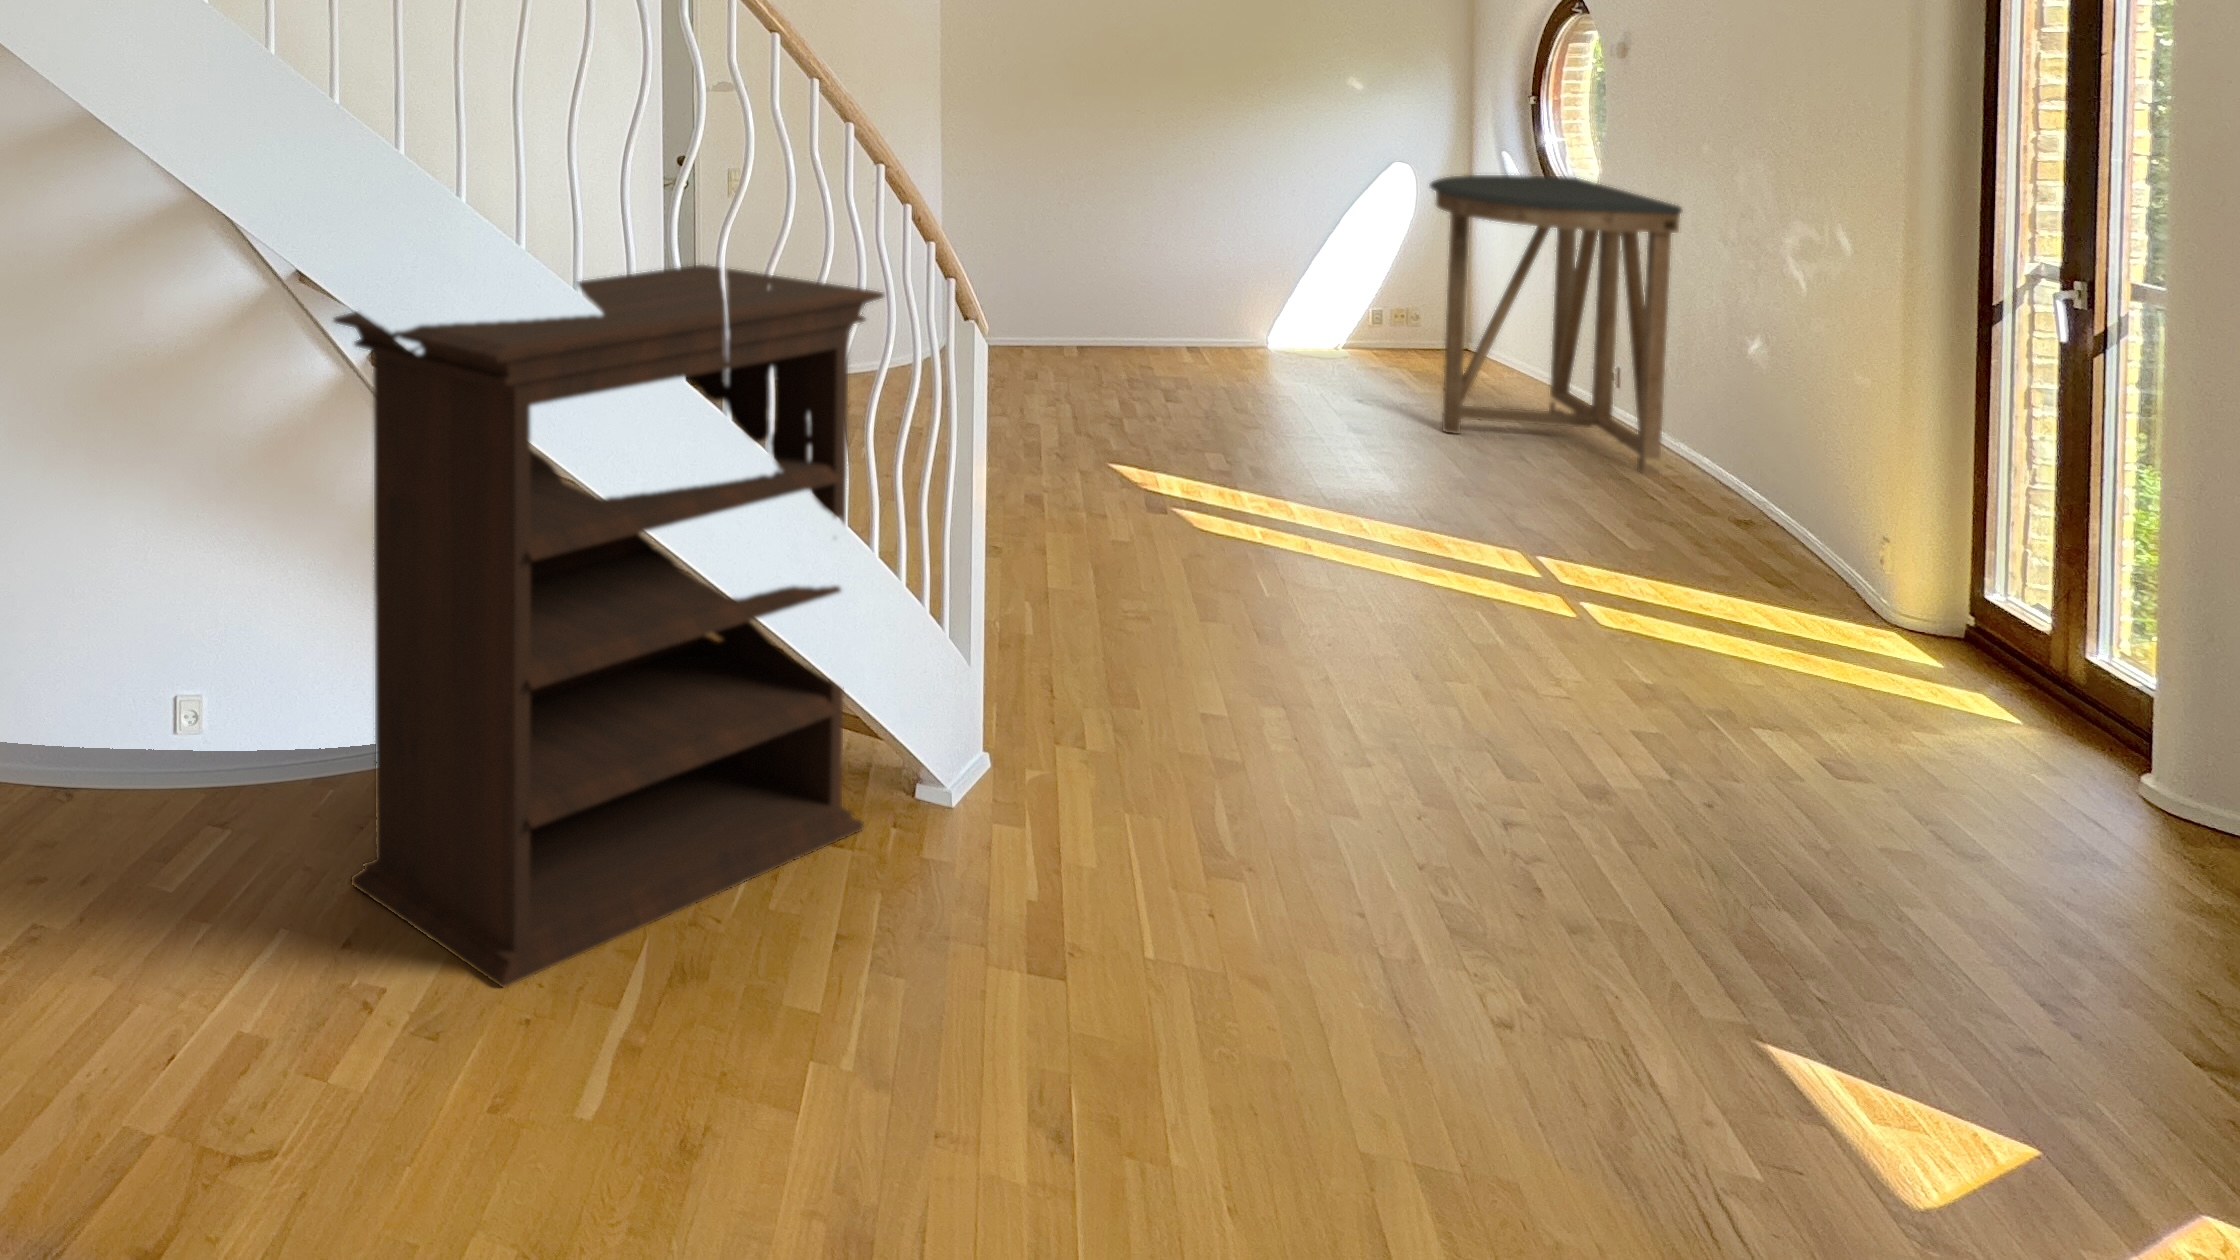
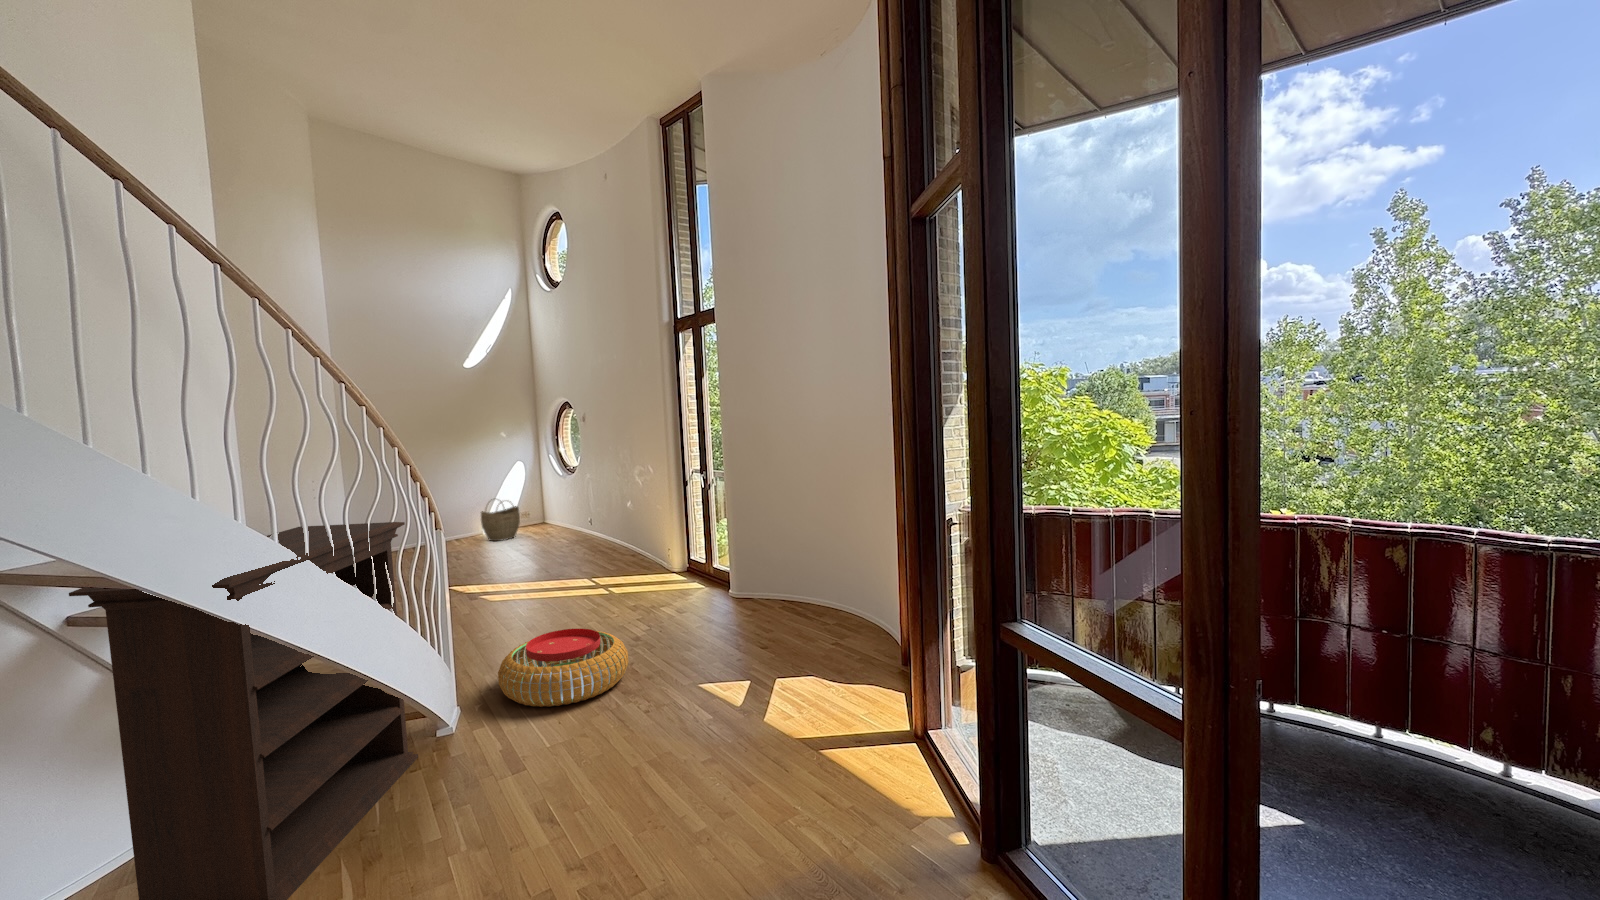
console table: present [1430,175,1682,475] -> none [535,460,609,550]
woven basket: none [1263,257,1380,376] -> present [481,499,520,541]
pouf: none [1098,665,1513,899] -> present [498,629,628,707]

